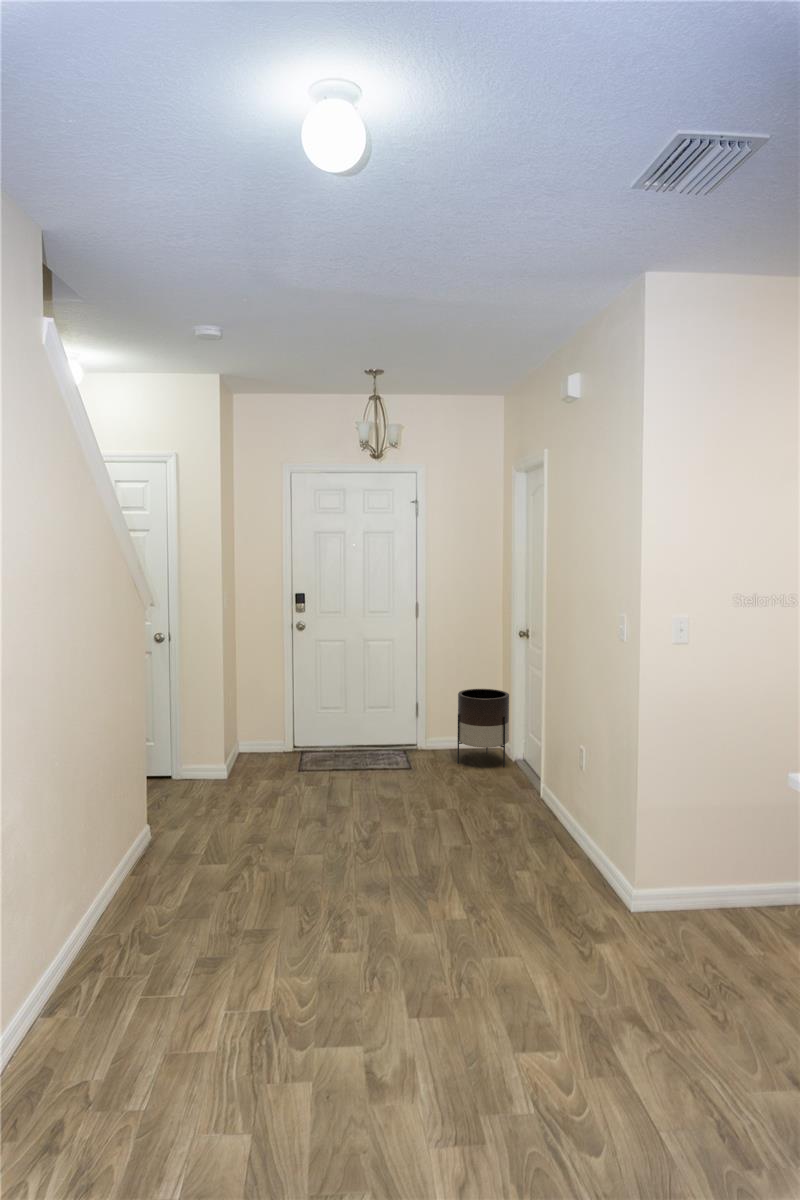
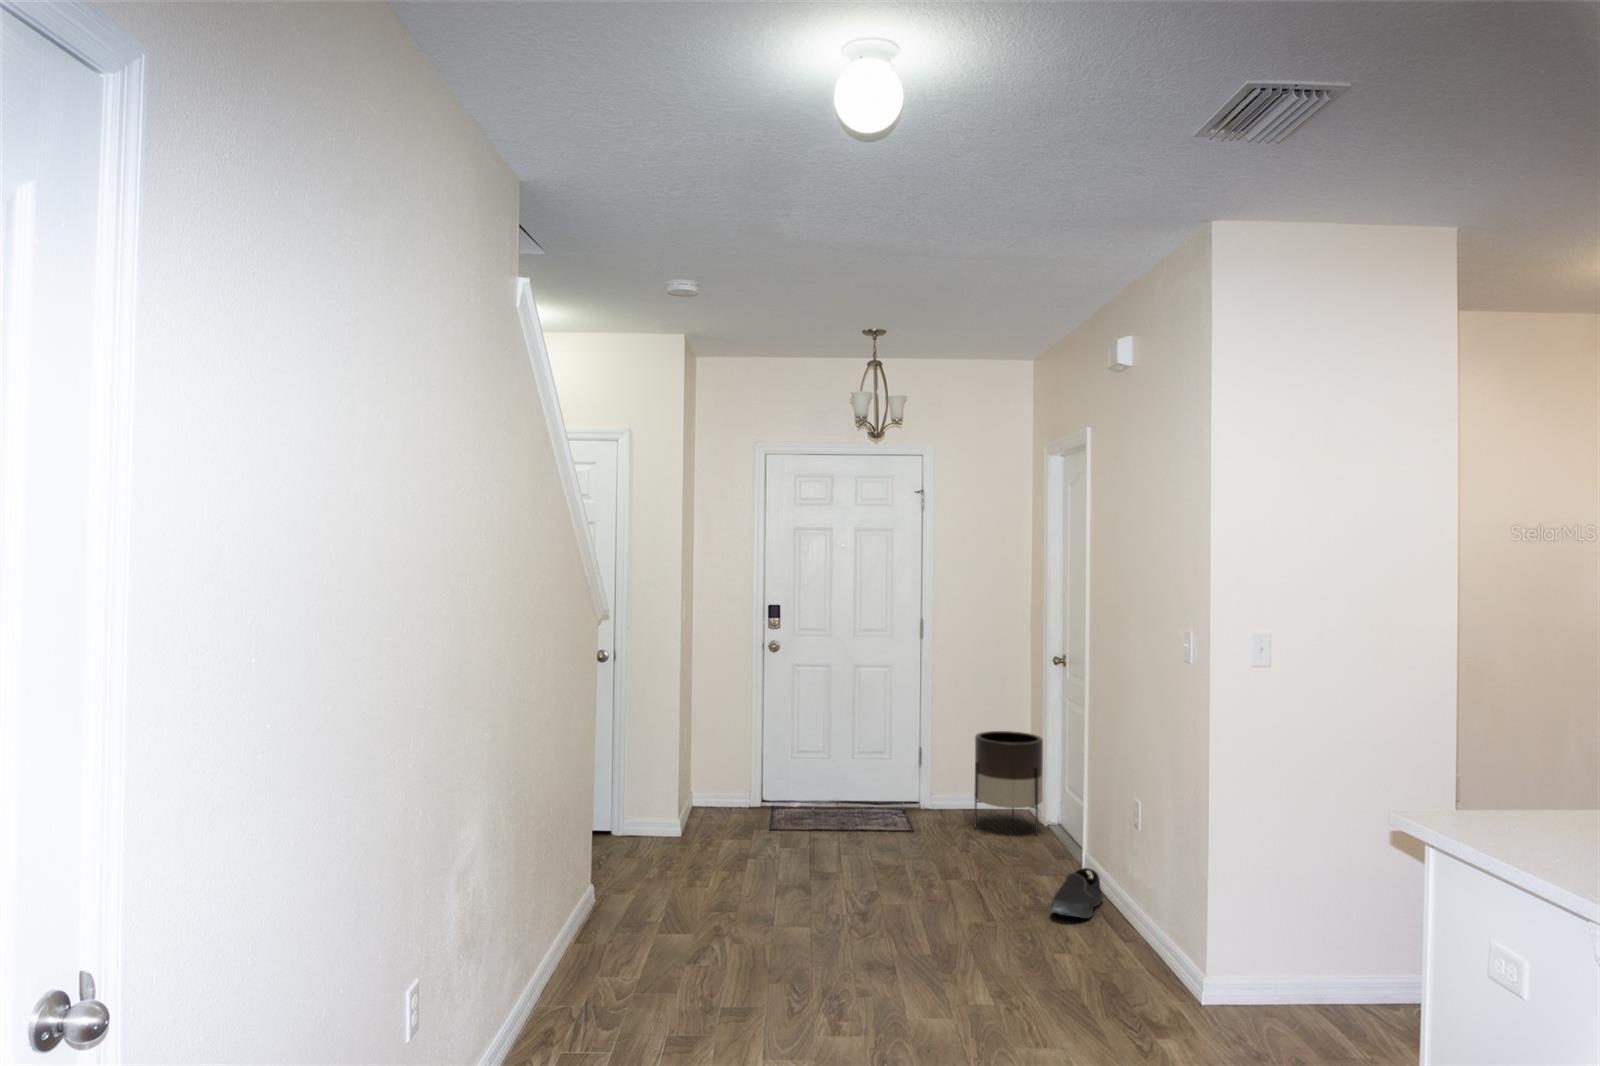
shoe: none [511,795,552,835] -> present [1050,868,1103,918]

